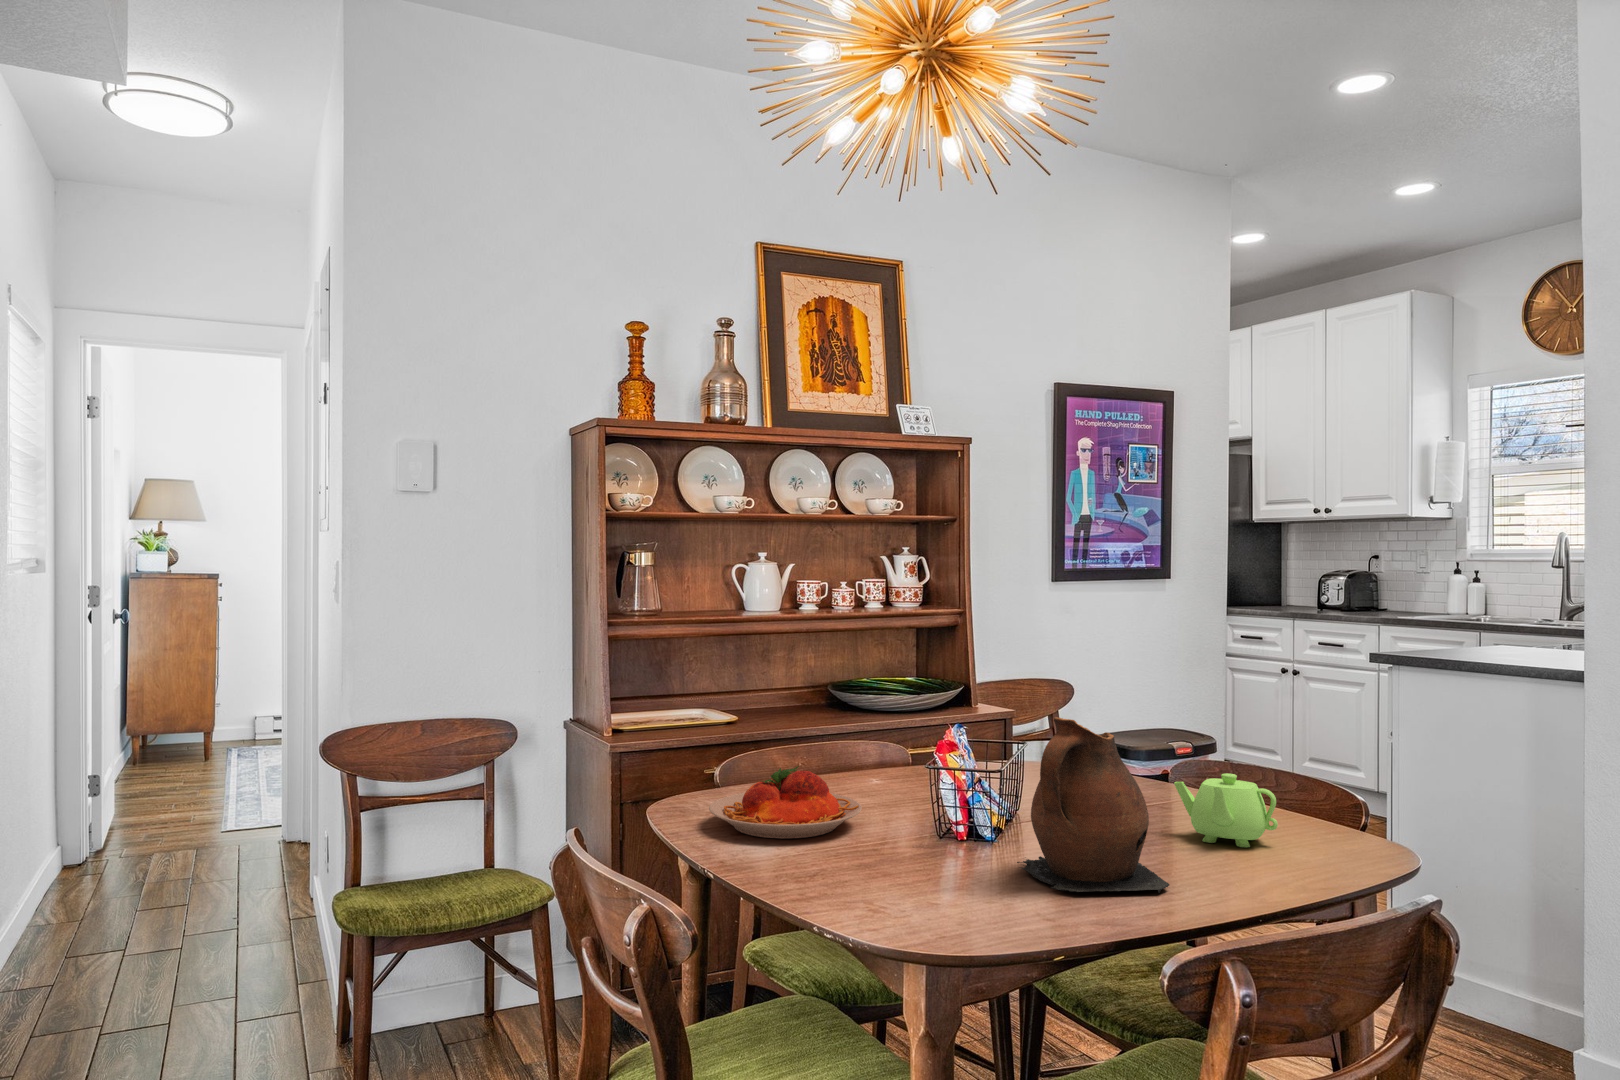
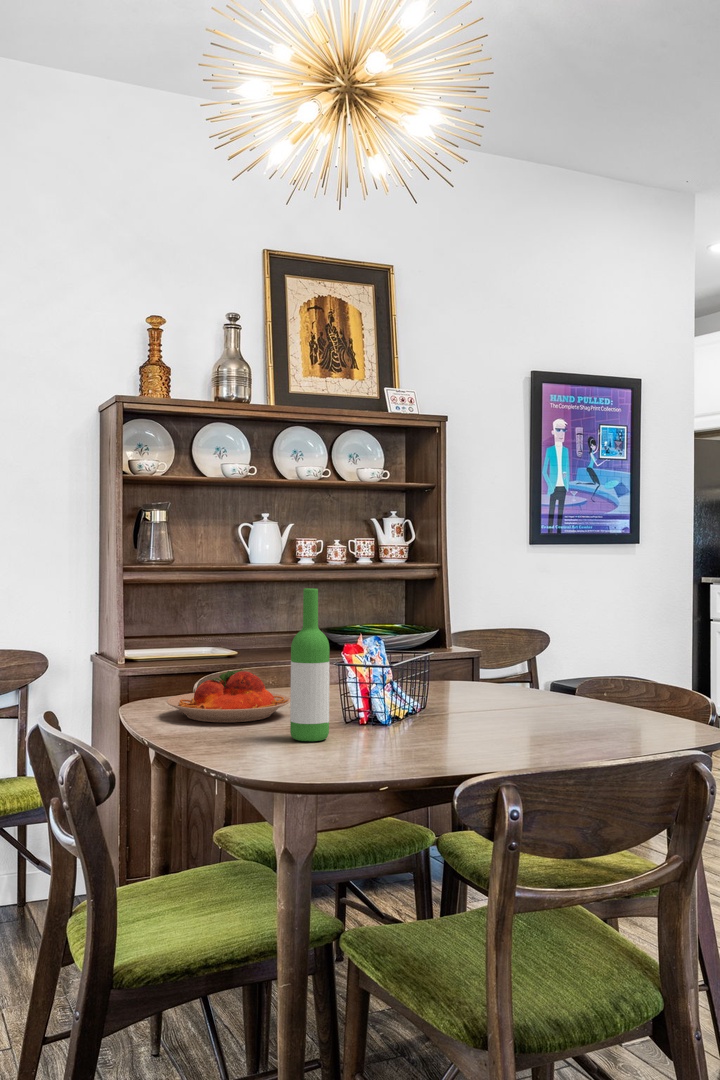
wine bottle: none [888,678,936,872] -> present [290,588,330,741]
ceramic pitcher: present [1017,717,1169,893] -> none [391,618,503,755]
teapot: present [1174,773,1278,847] -> none [542,674,619,732]

